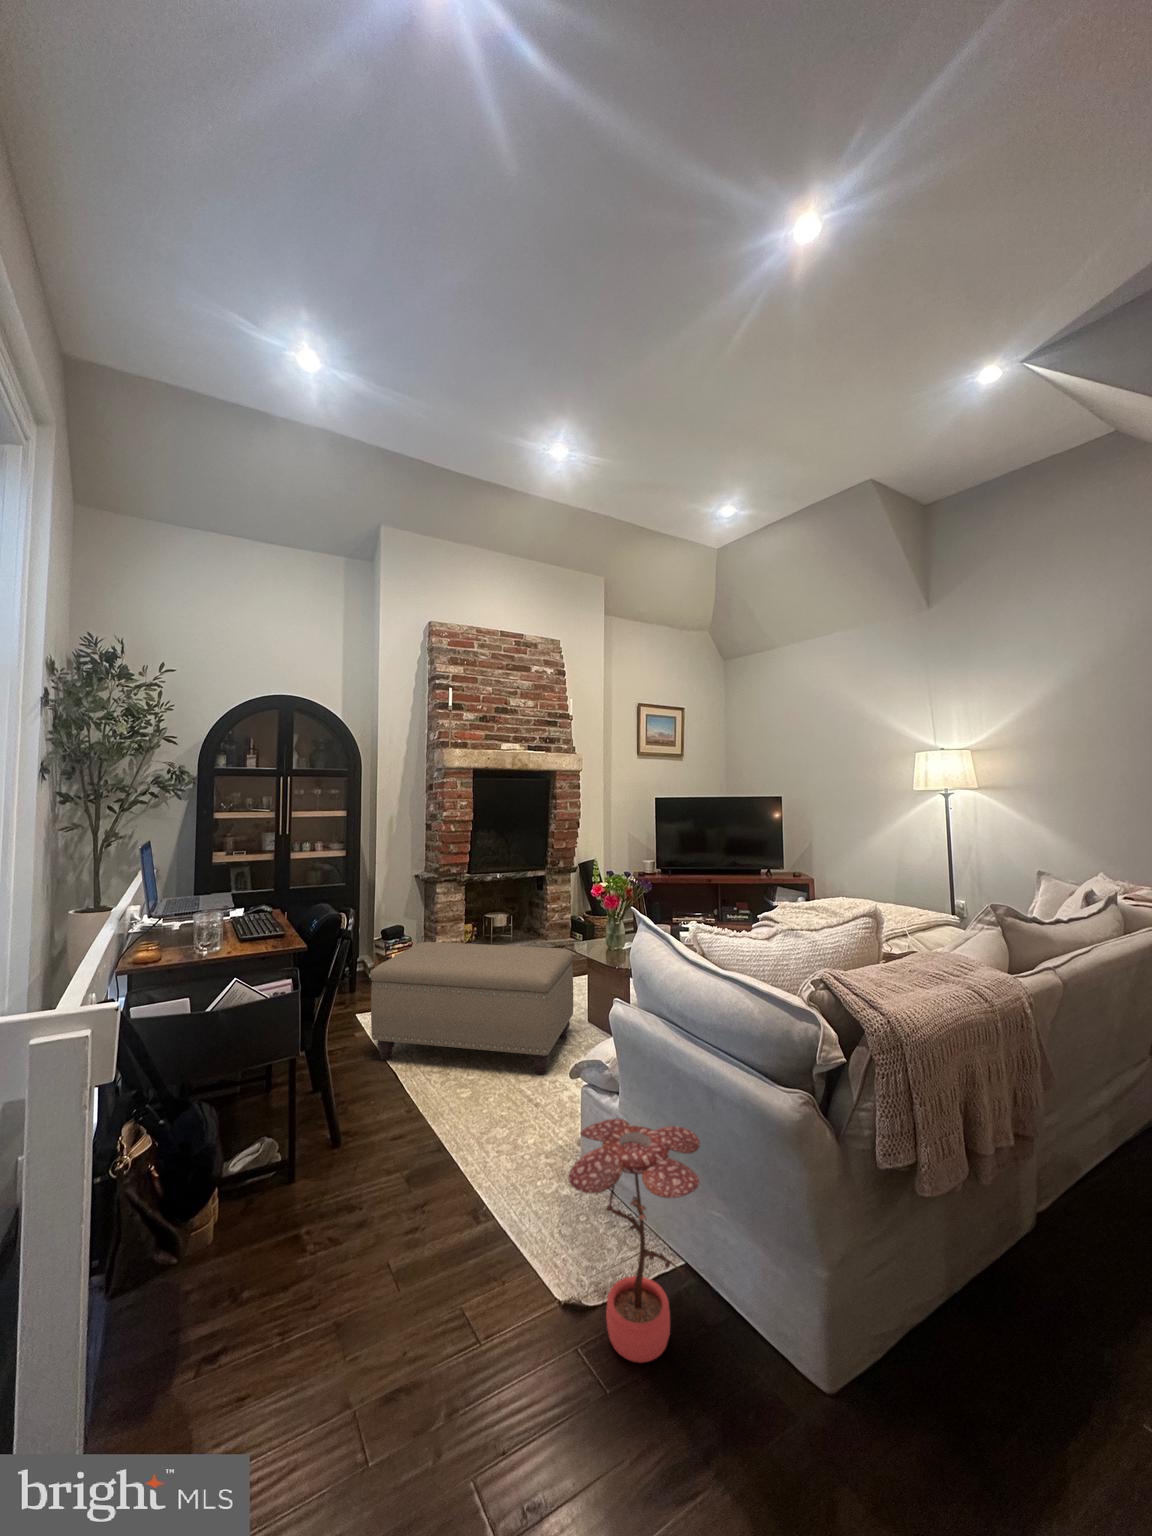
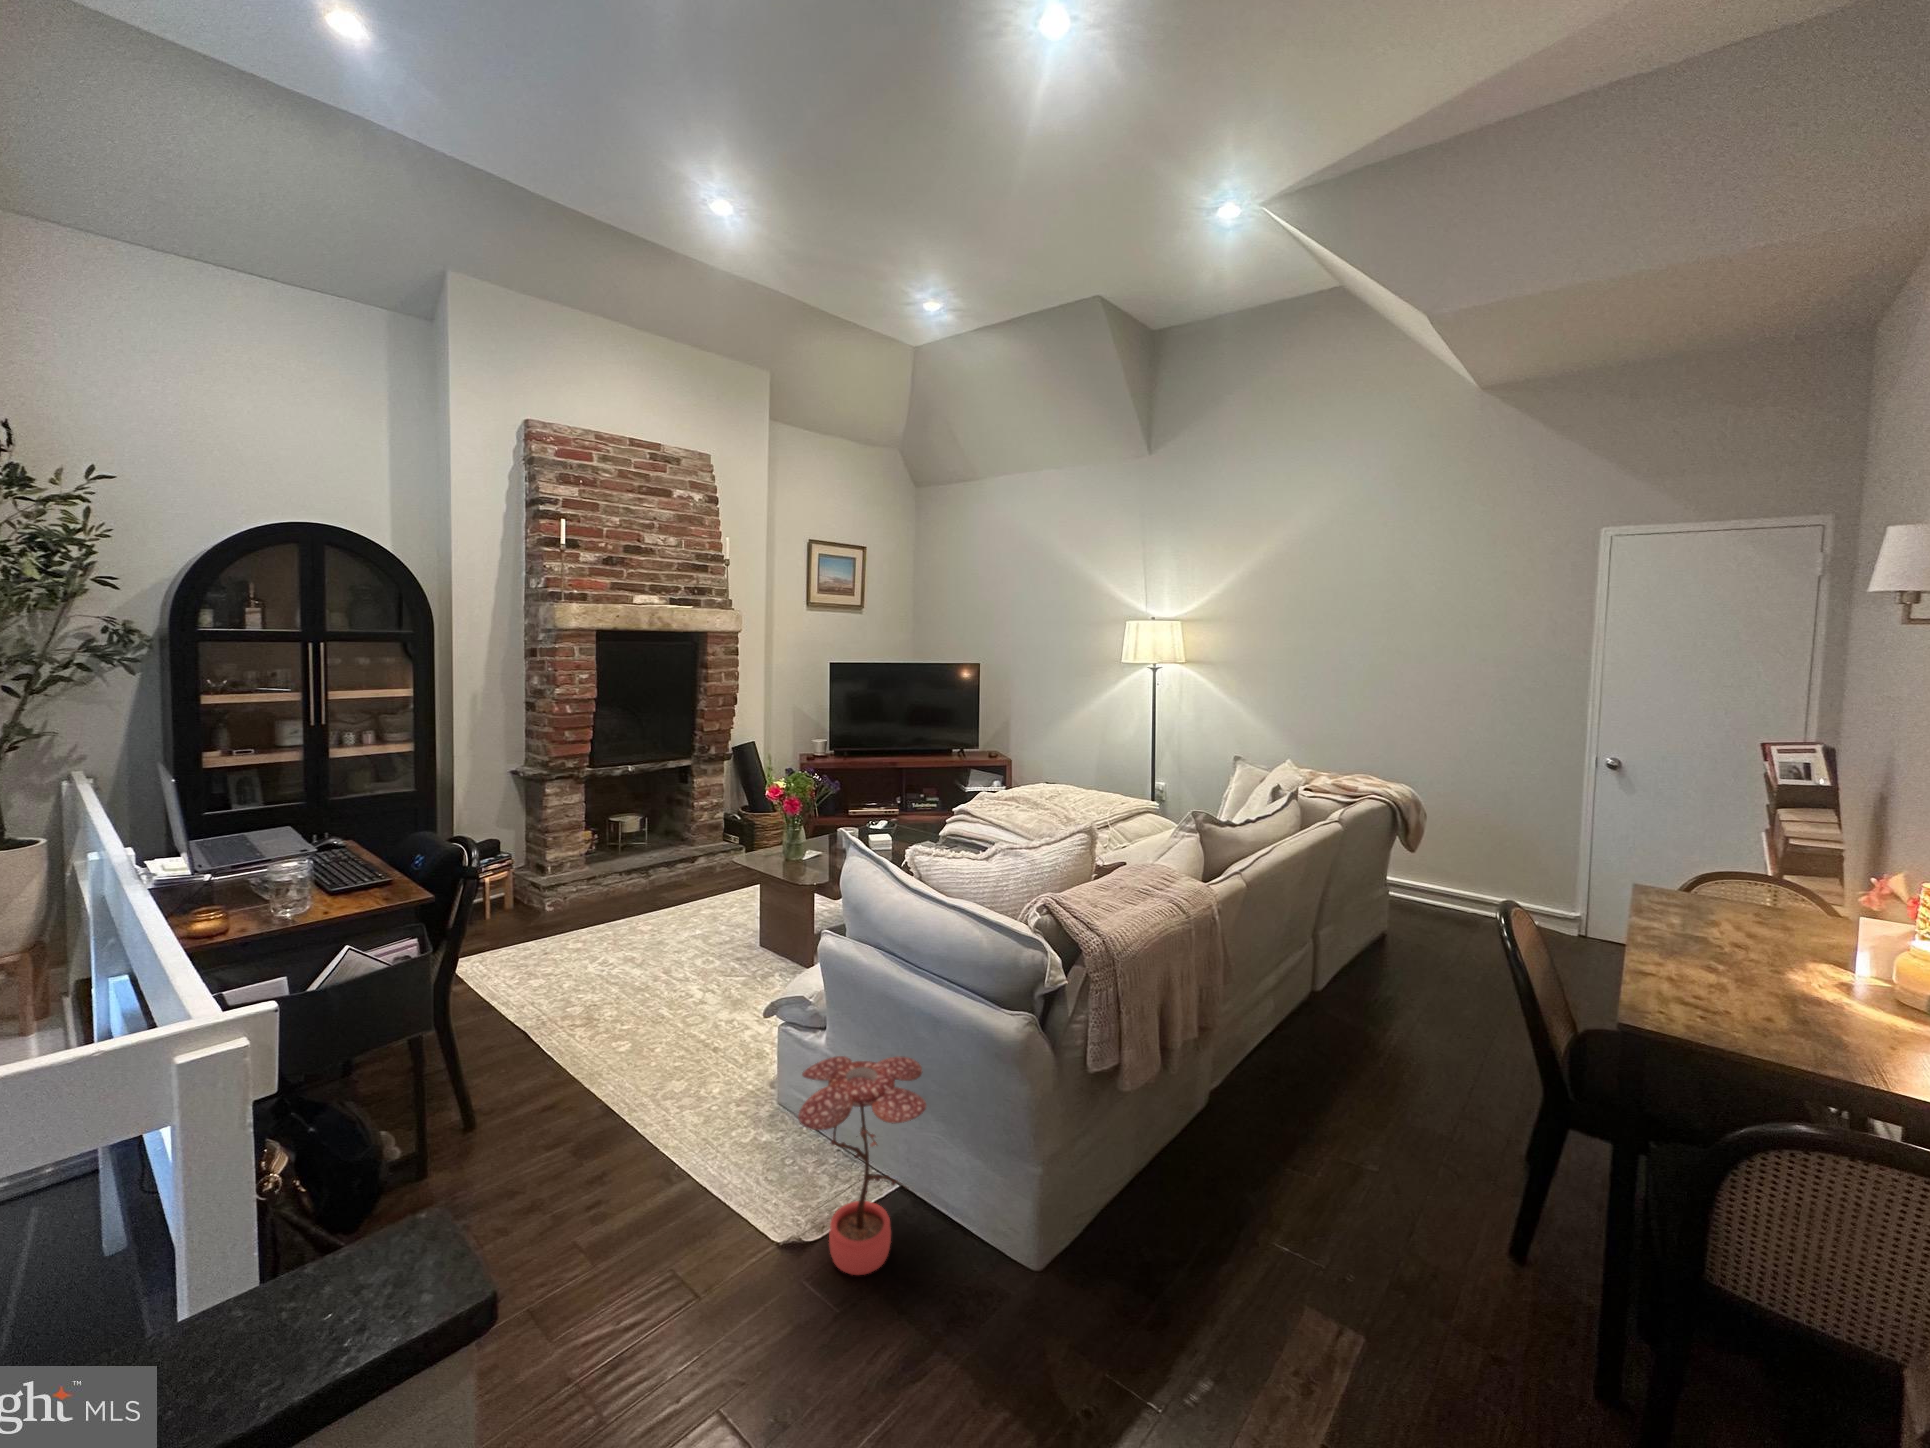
ottoman: present [370,942,573,1075] -> none [484,866,748,1019]

